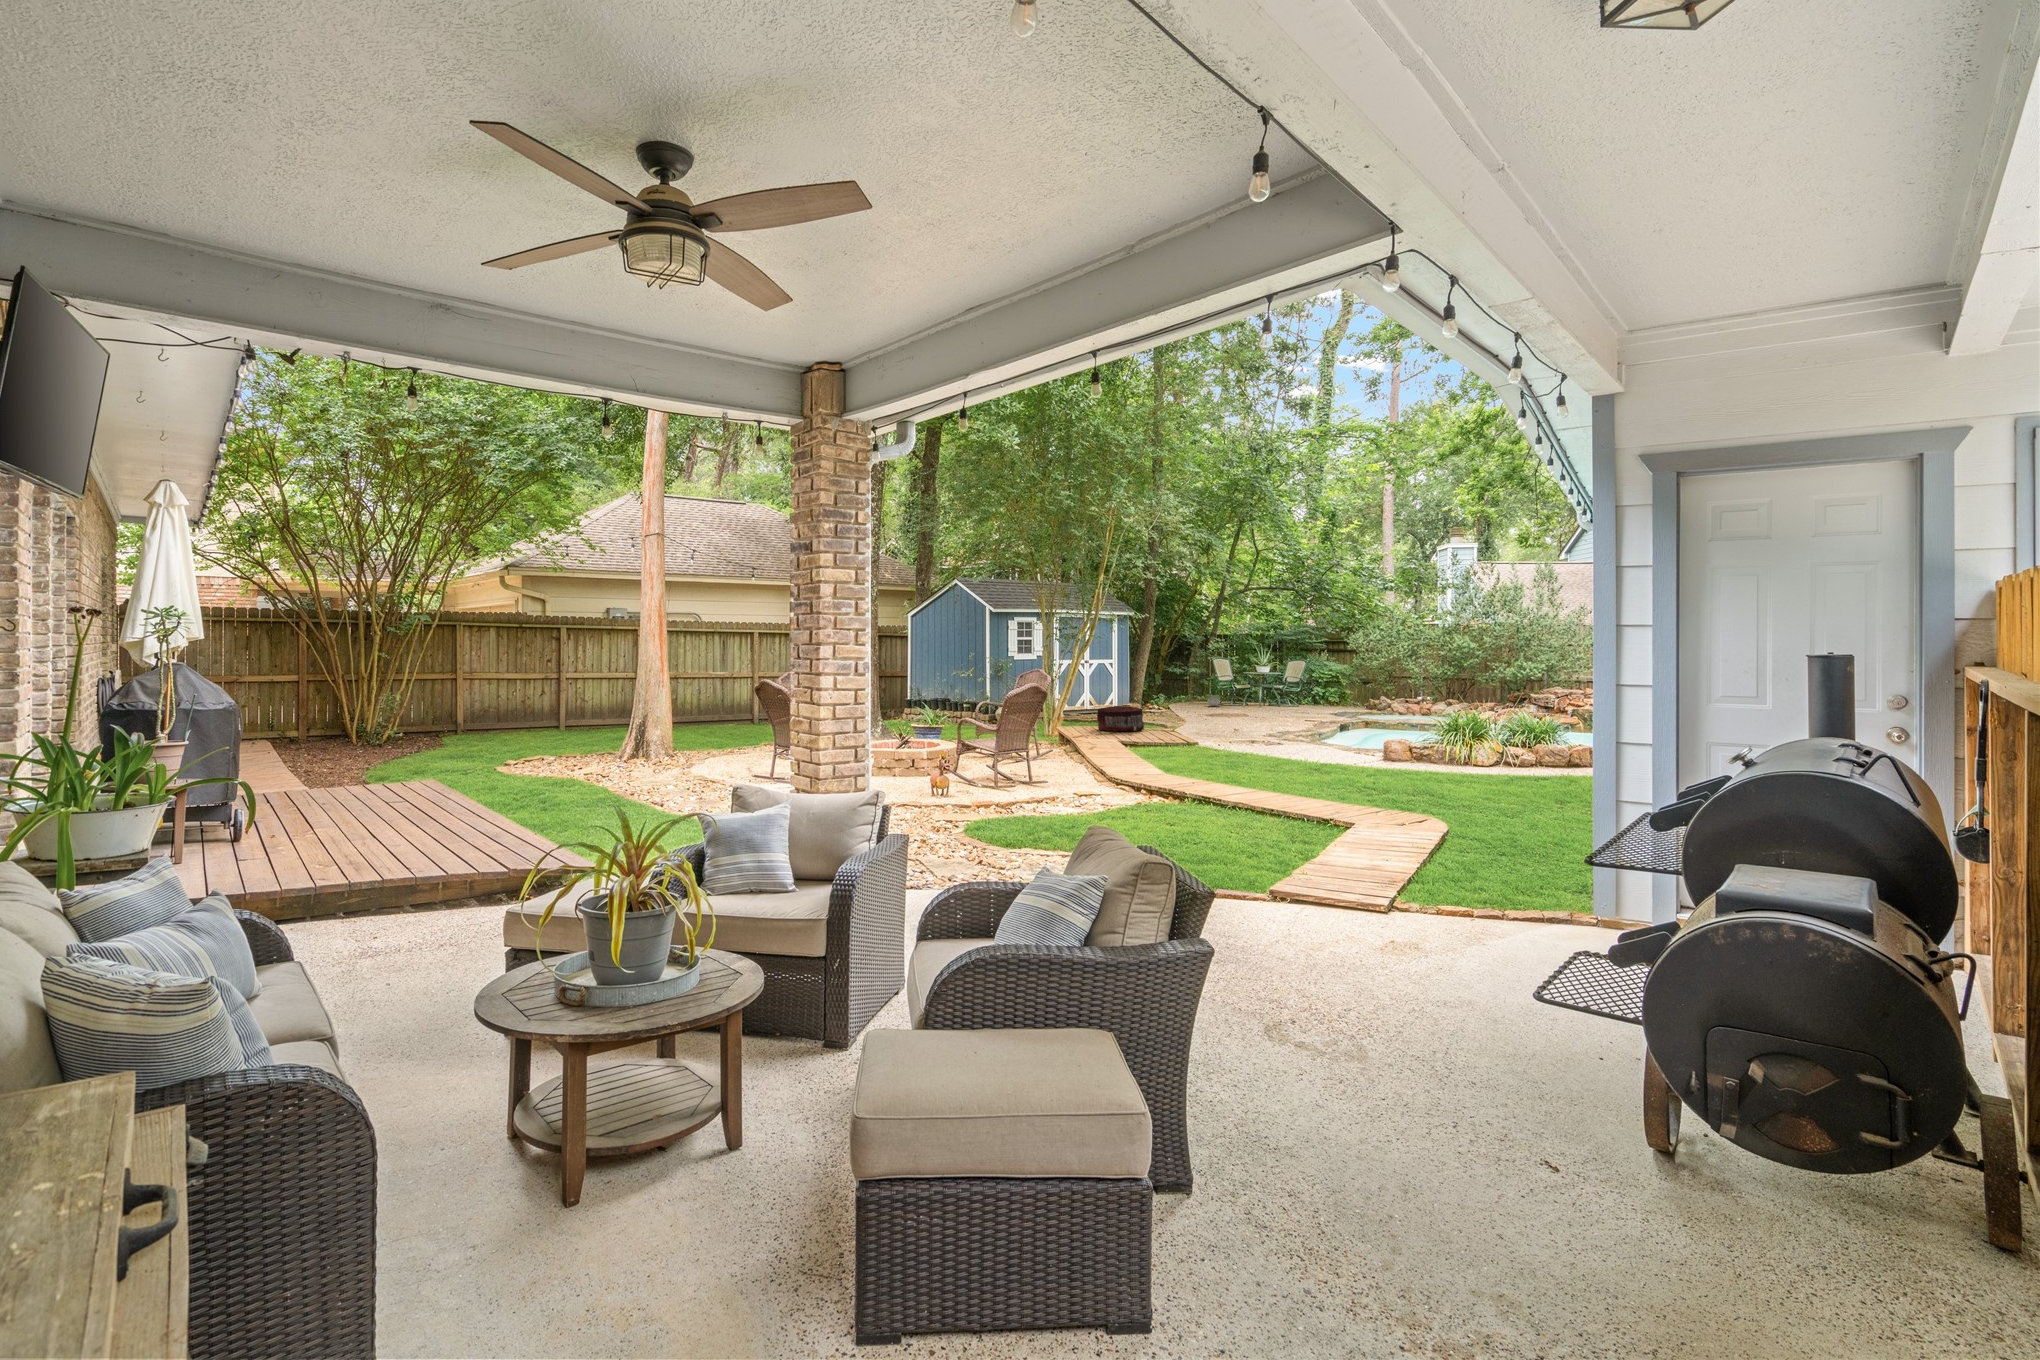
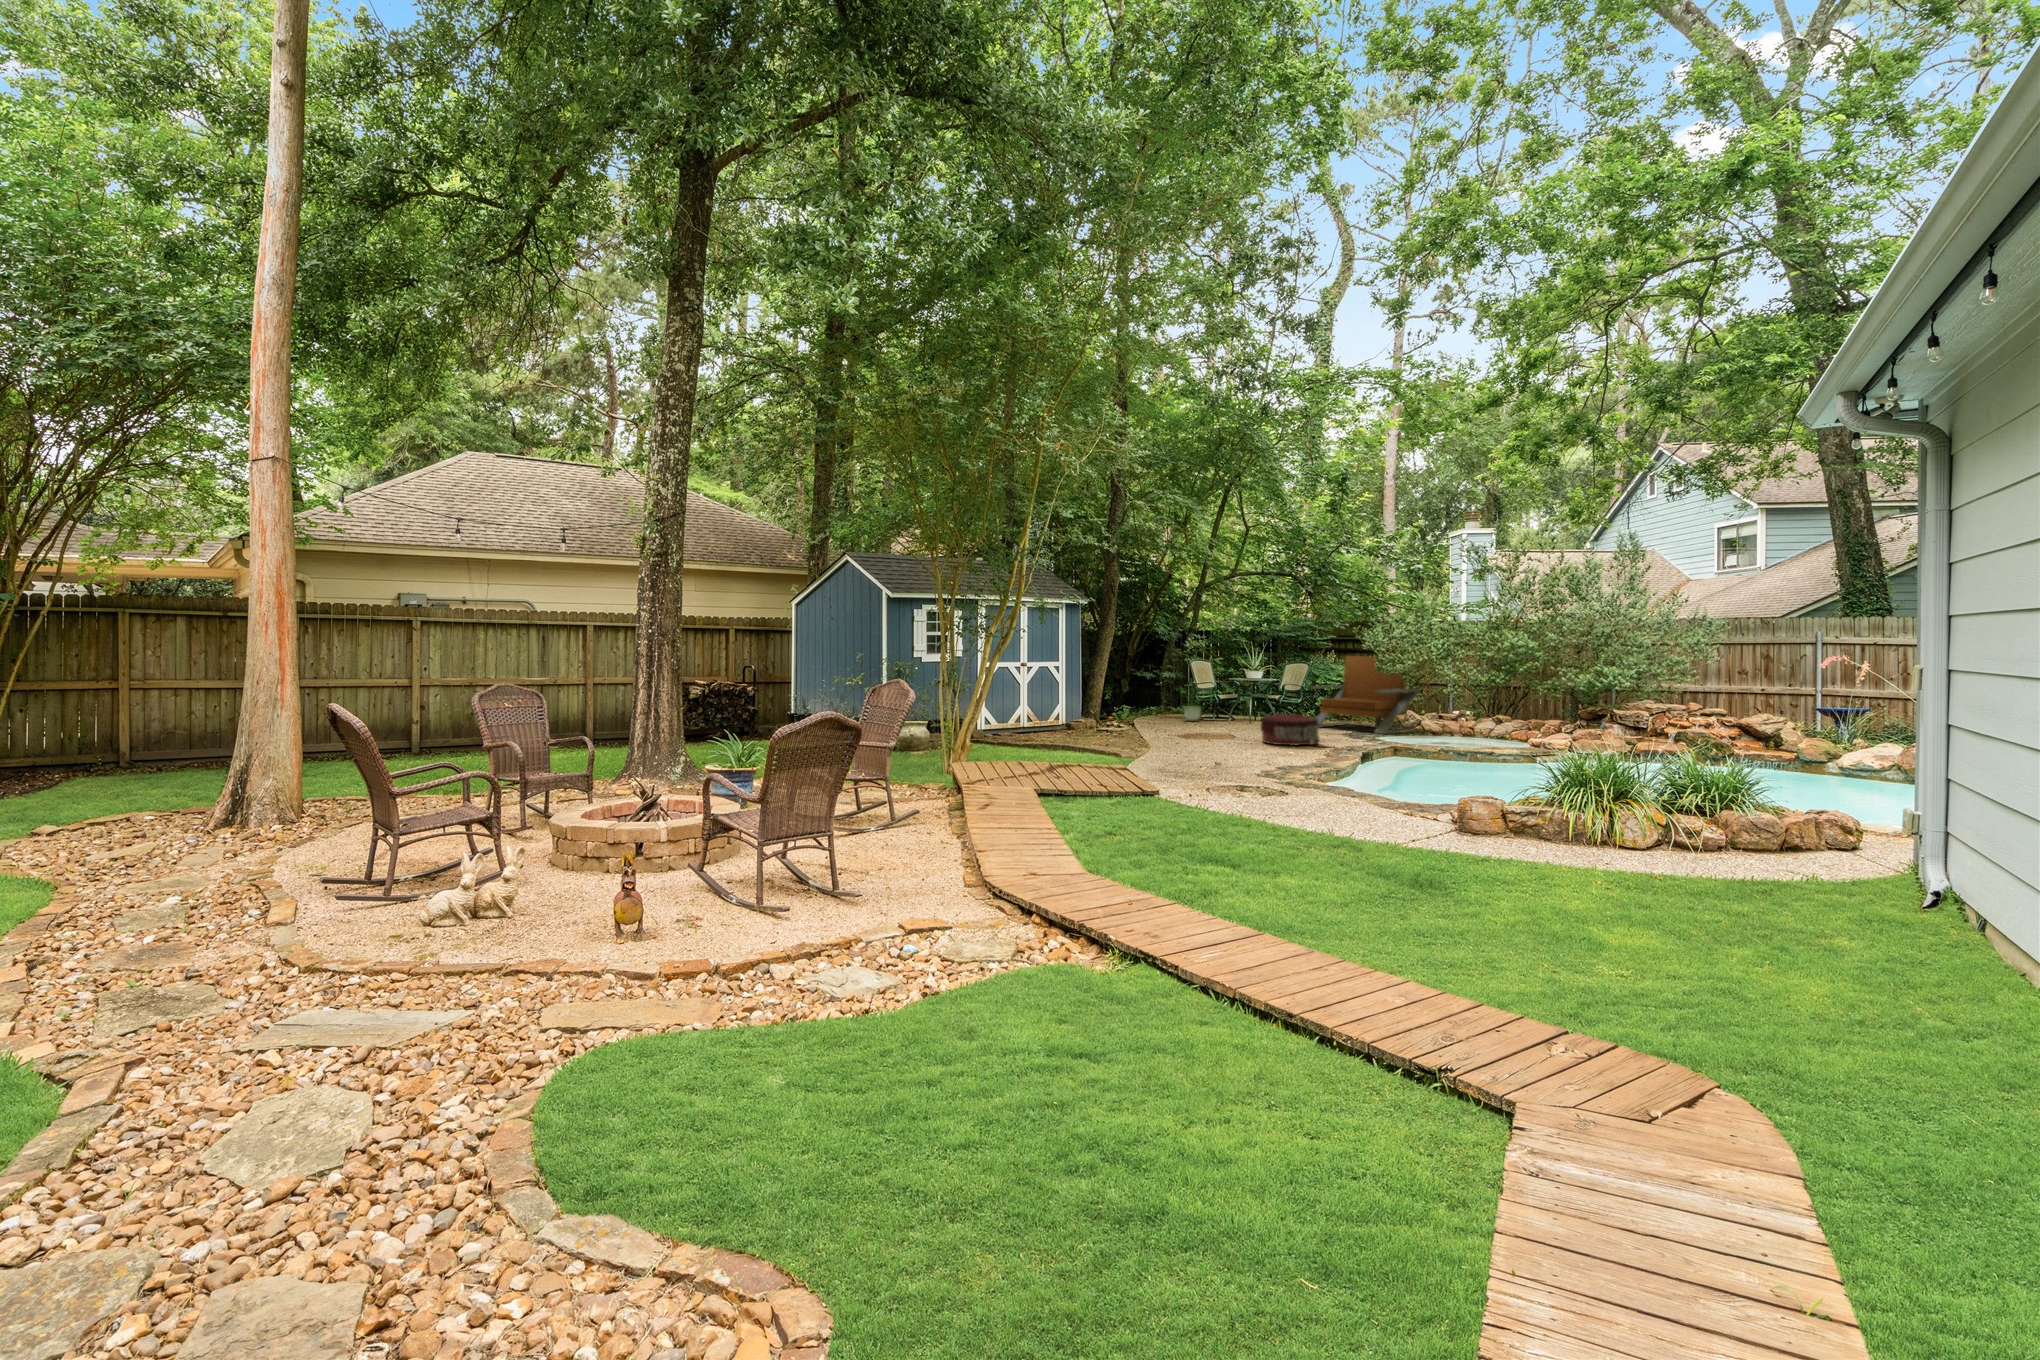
lounge chair: none [1306,654,1390,714] -> present [1312,656,1419,734]
pouf: present [1097,706,1144,731] -> present [1261,714,1319,745]

